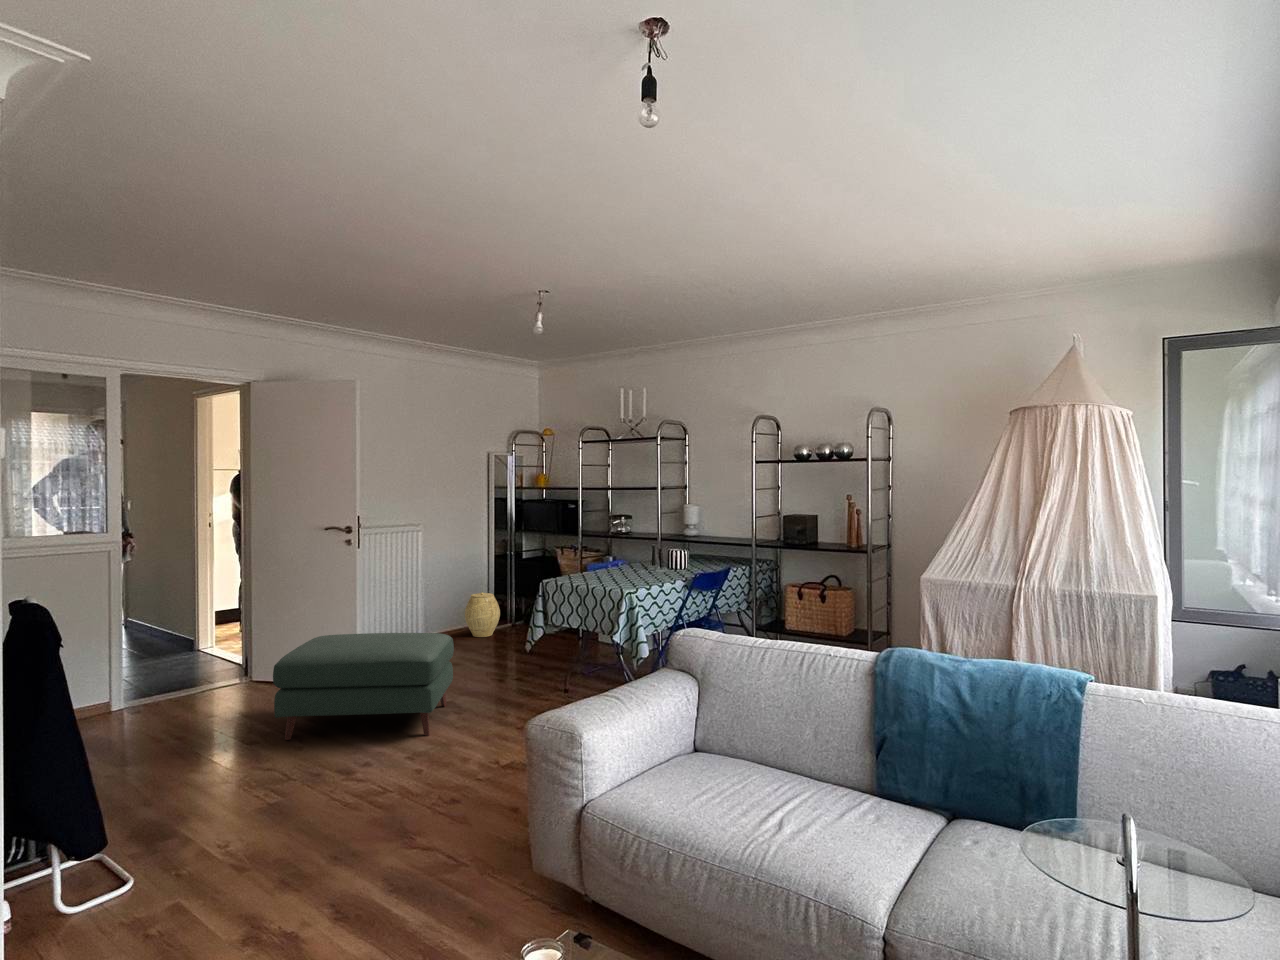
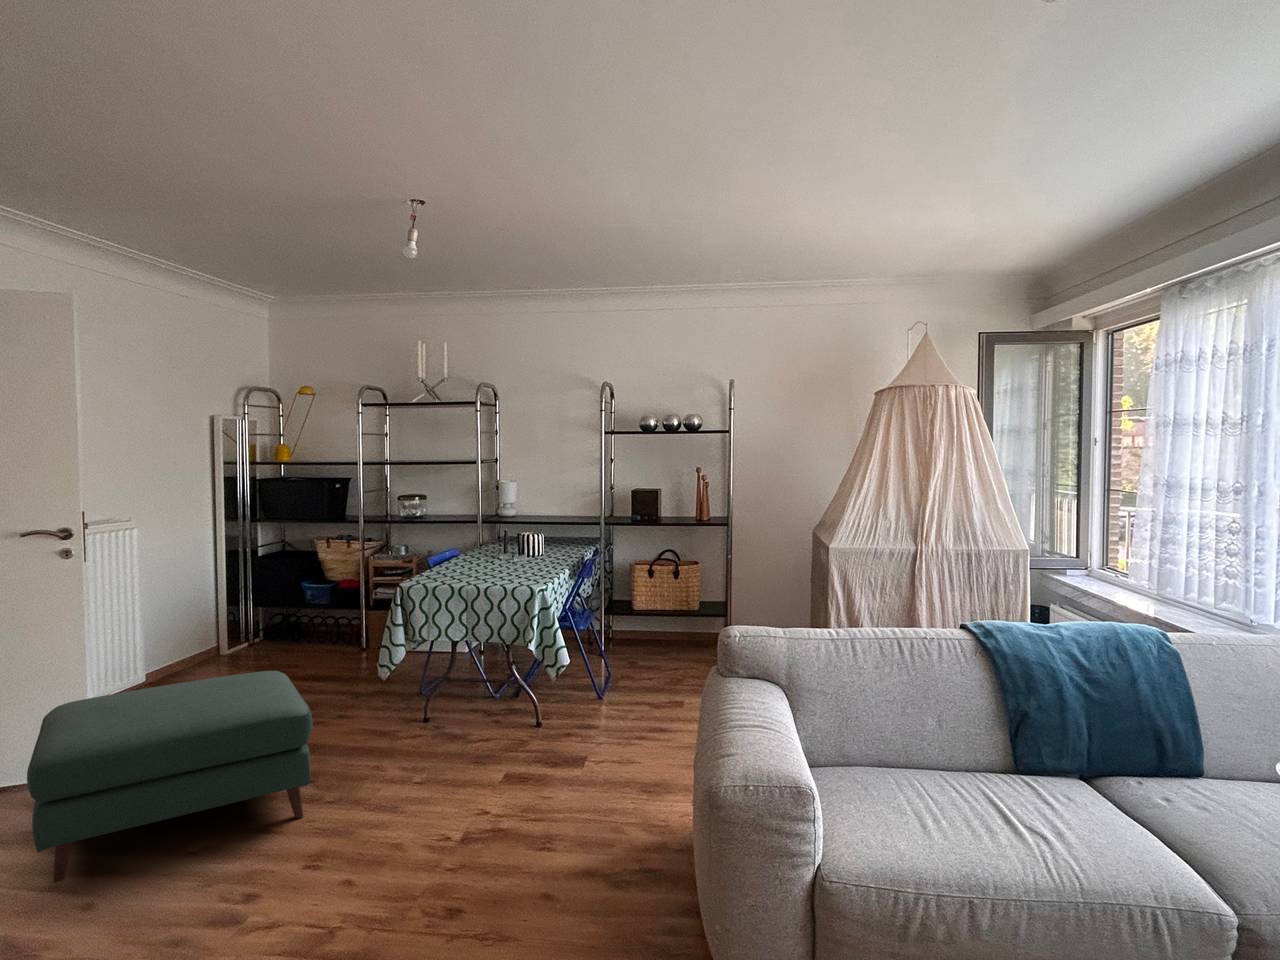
woven basket: present [465,593,500,637] -> none [195,604,247,664]

